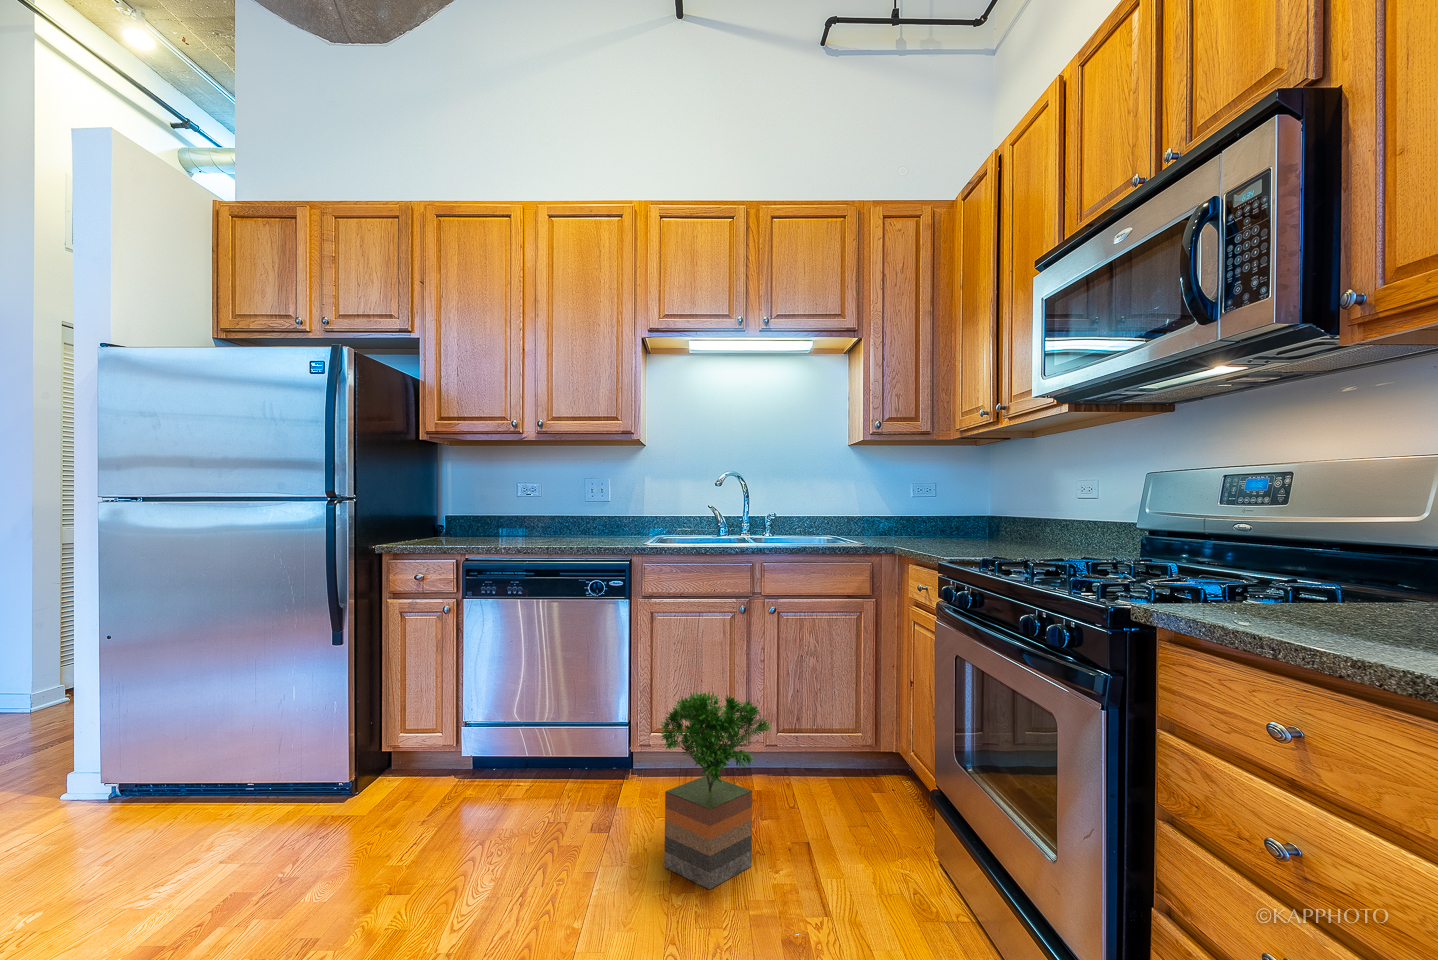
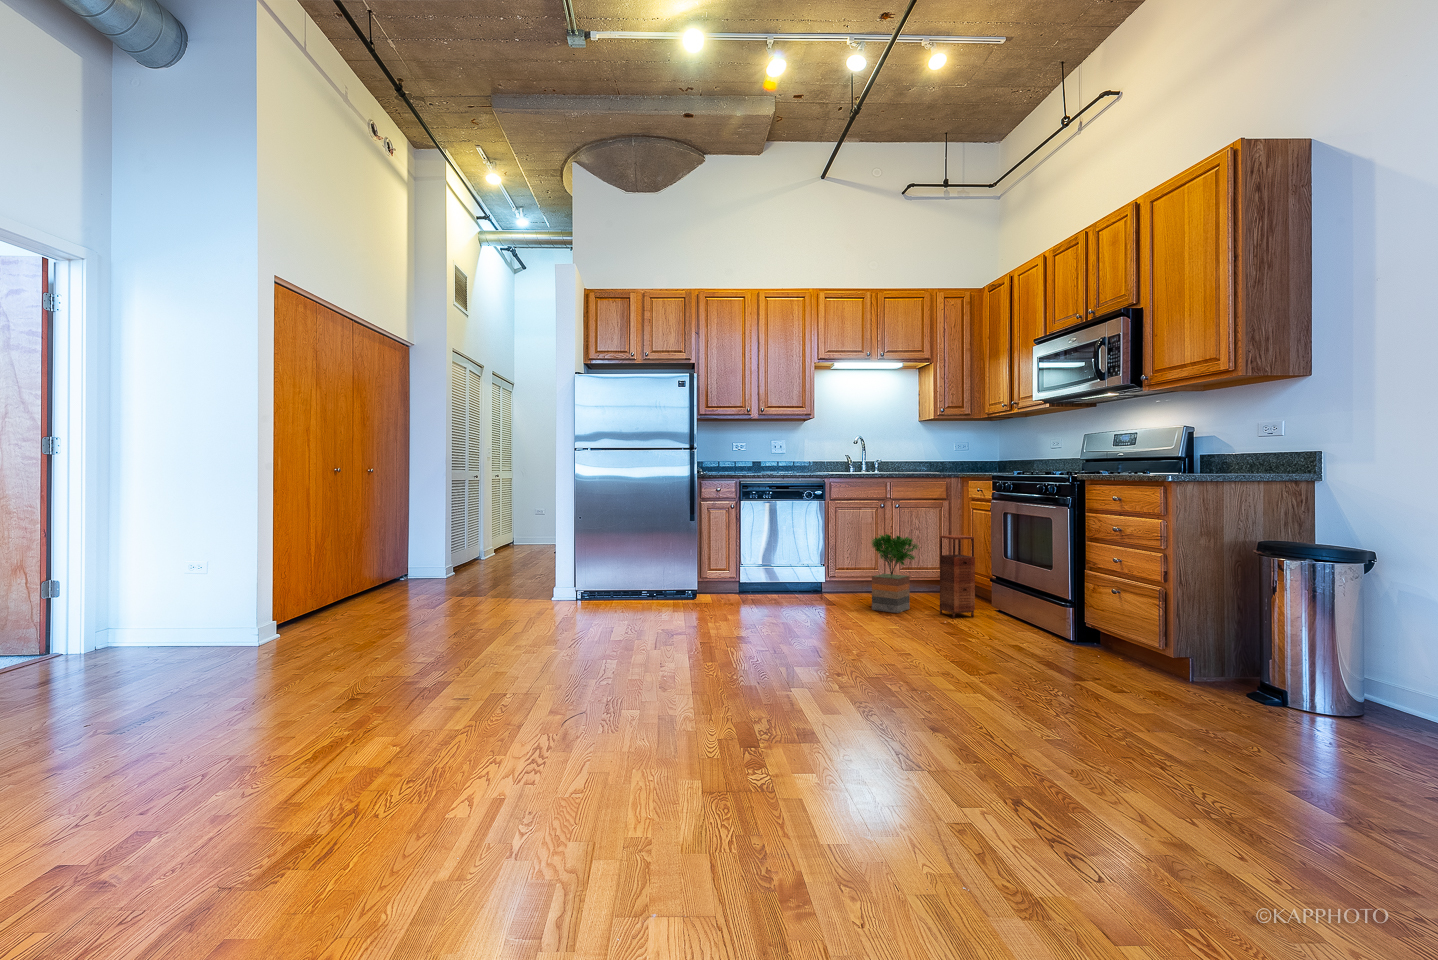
storage cabinet: none [807,708,883,928] -> present [940,535,975,618]

